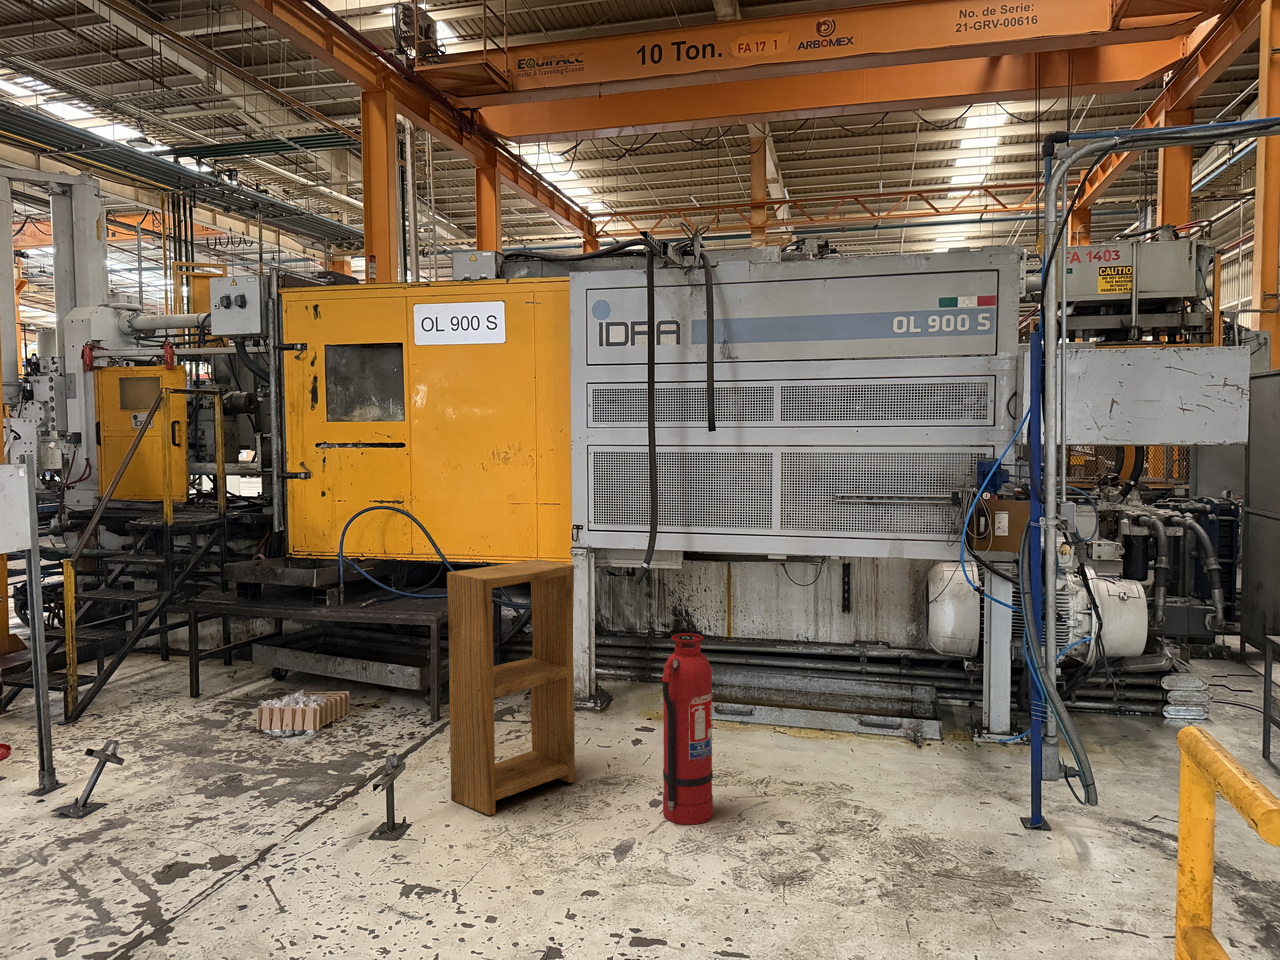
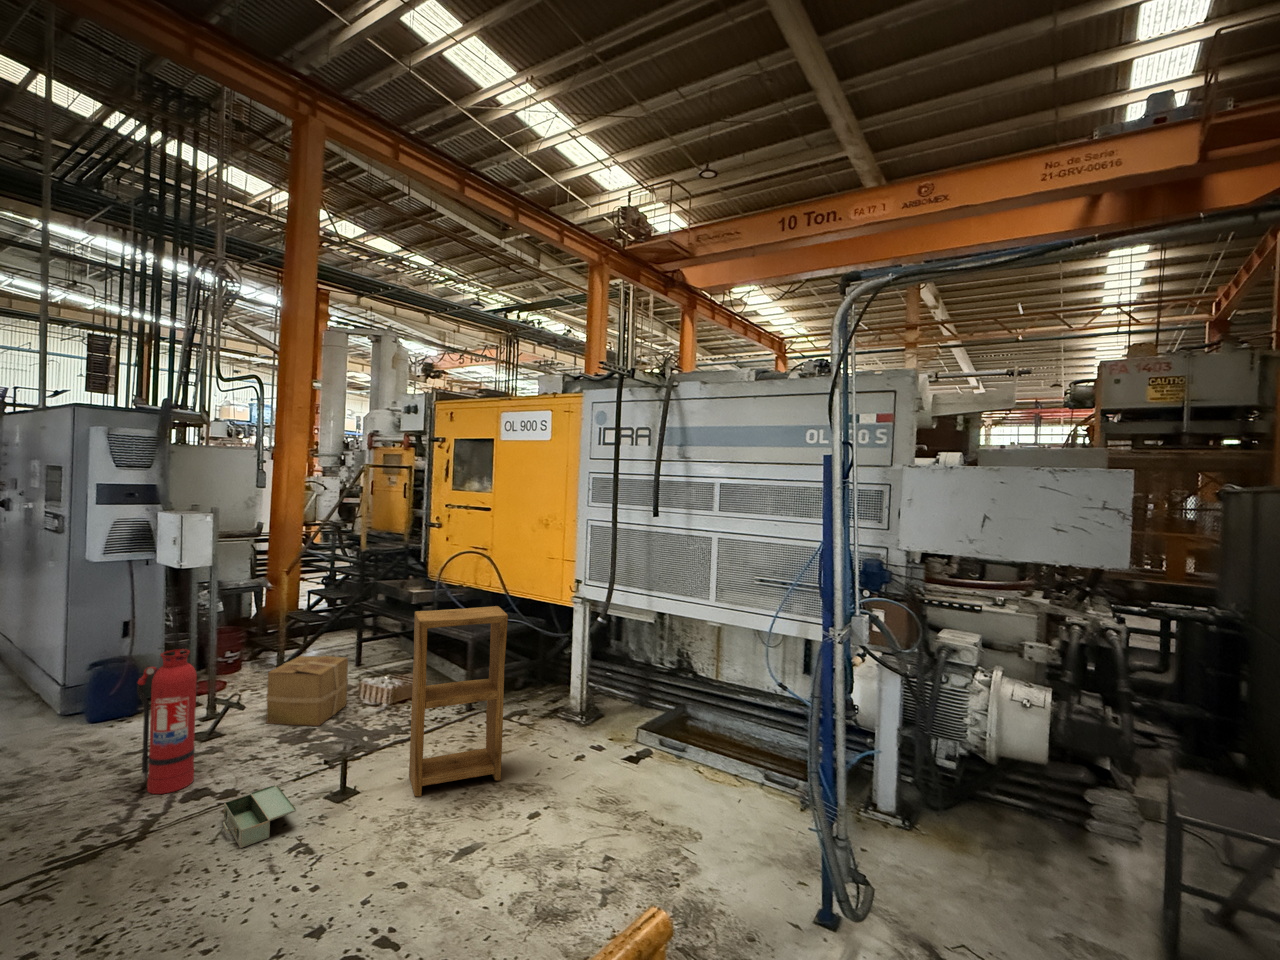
fire extinguisher: present [662,633,713,825] -> present [137,649,197,794]
cardboard box: none [143,675,247,785] -> present [266,656,348,726]
toolbox: none [253,832,373,907] -> present [223,785,296,848]

